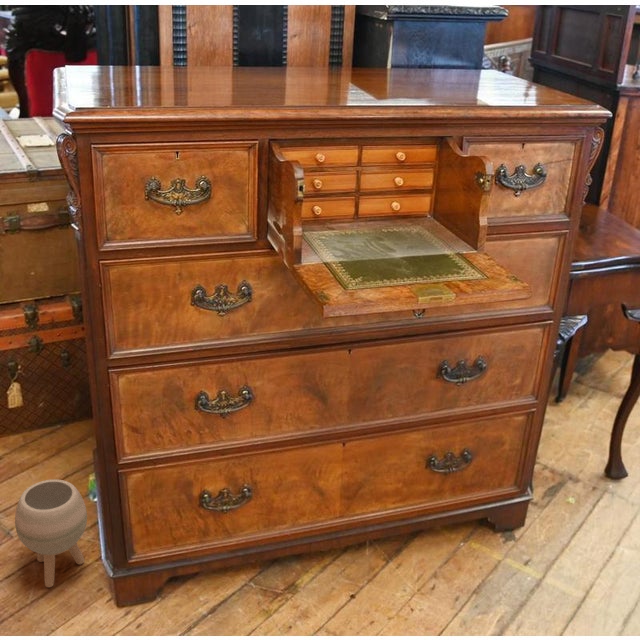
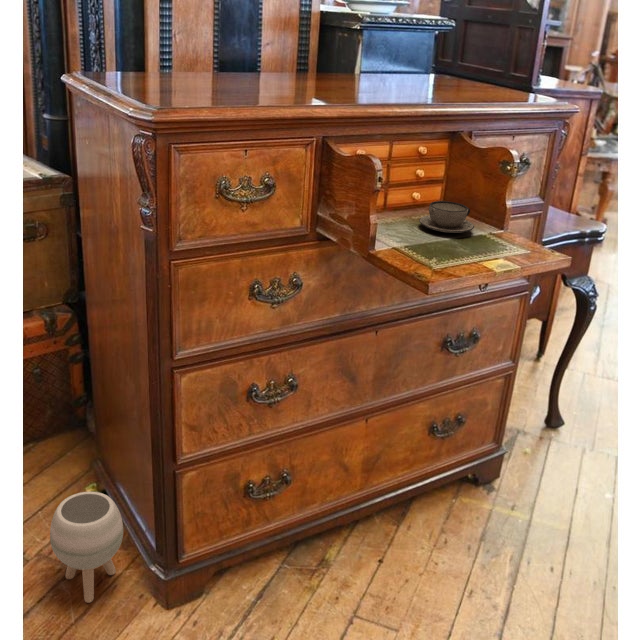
teacup: none [382,214,443,250] -> present [419,201,474,233]

